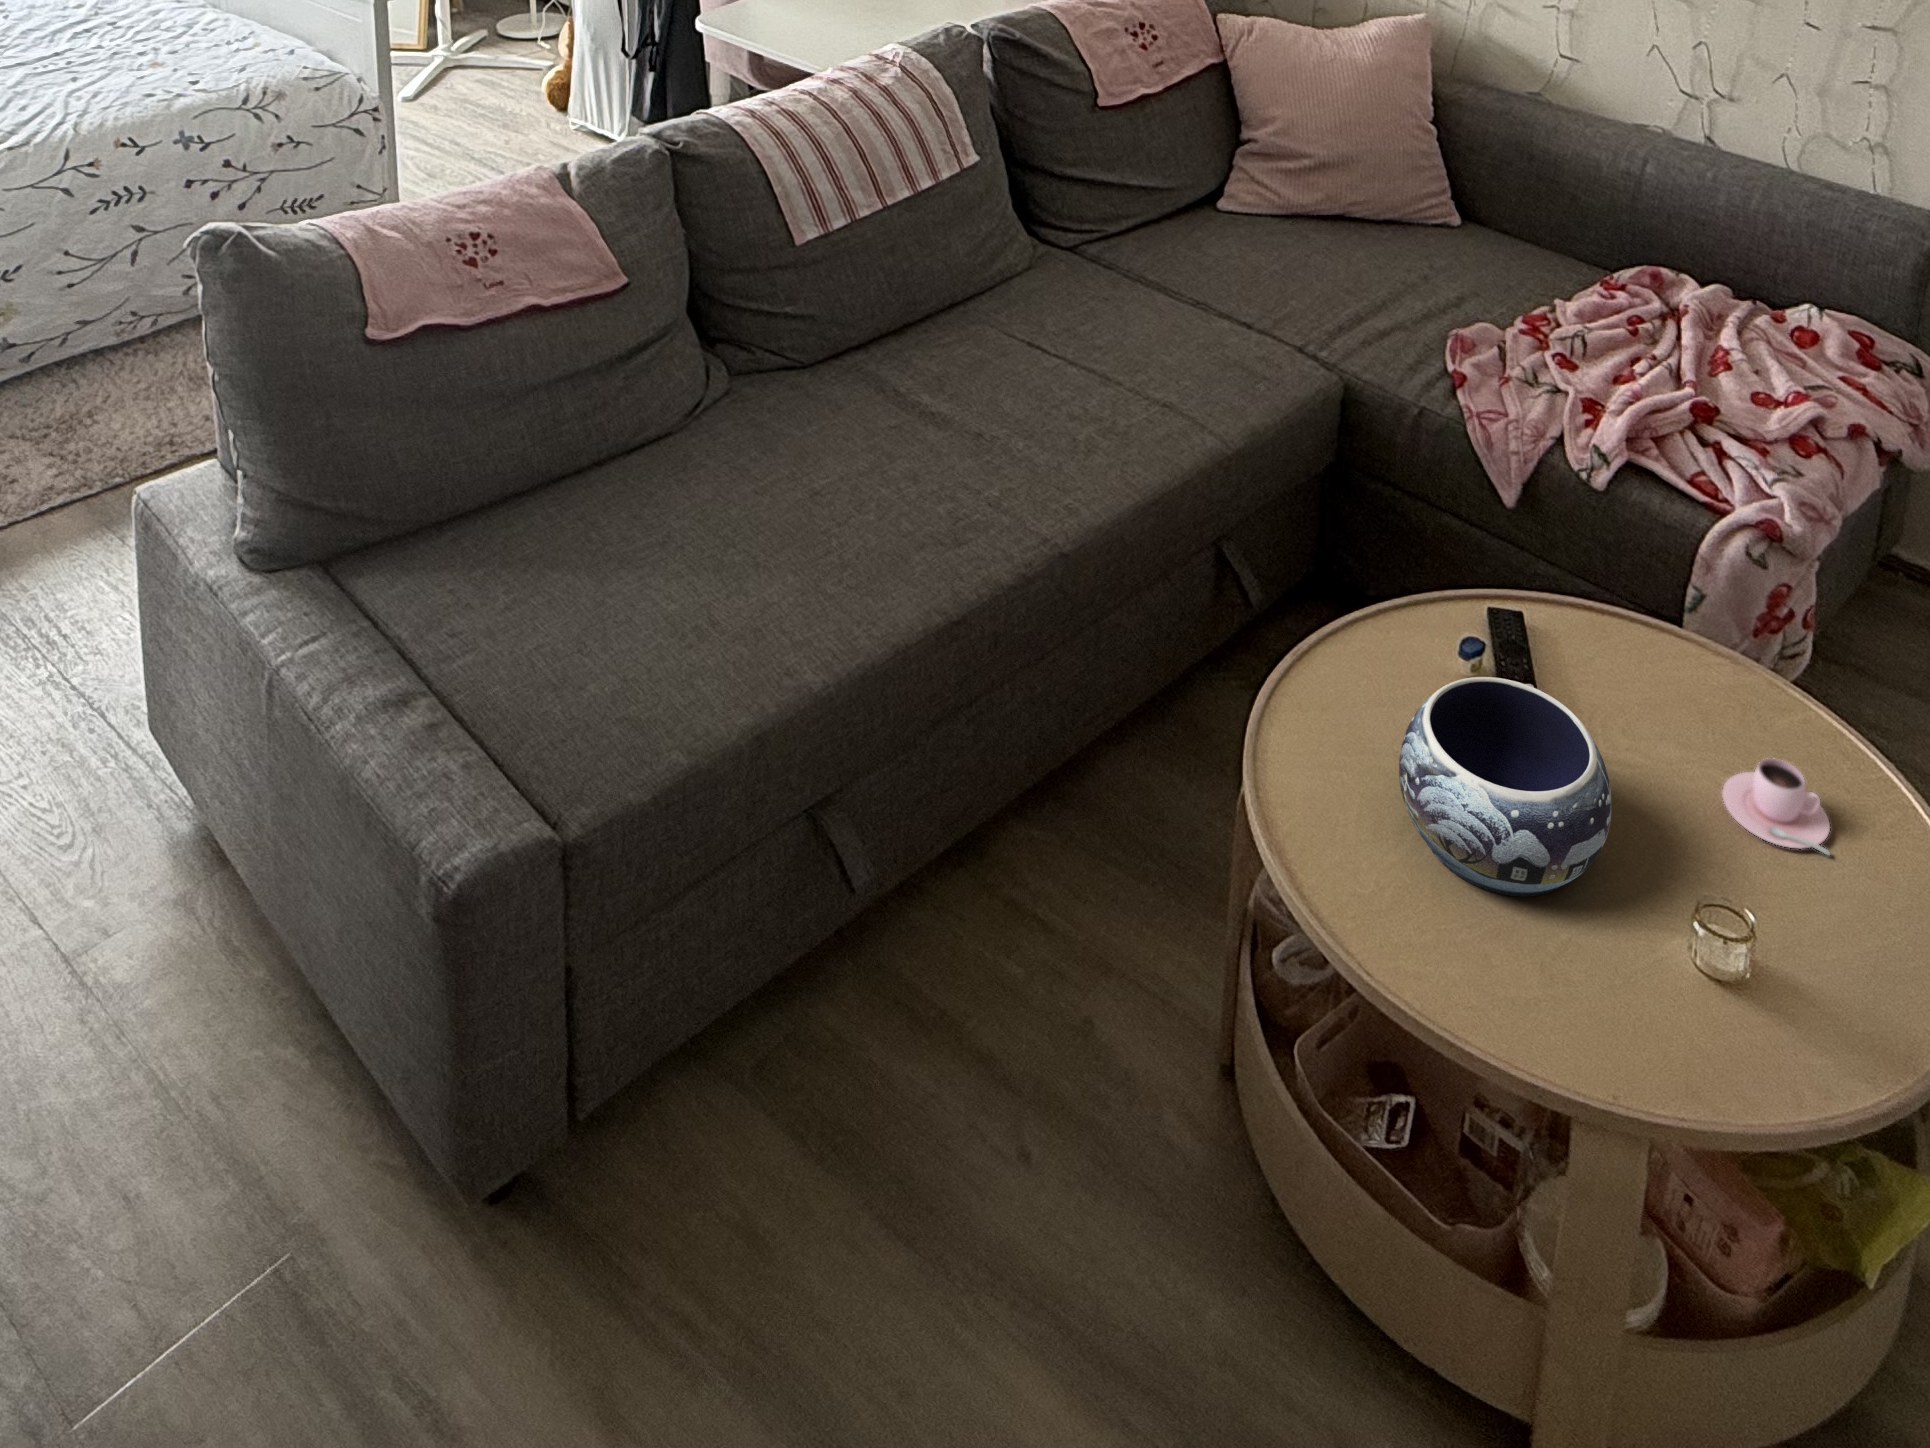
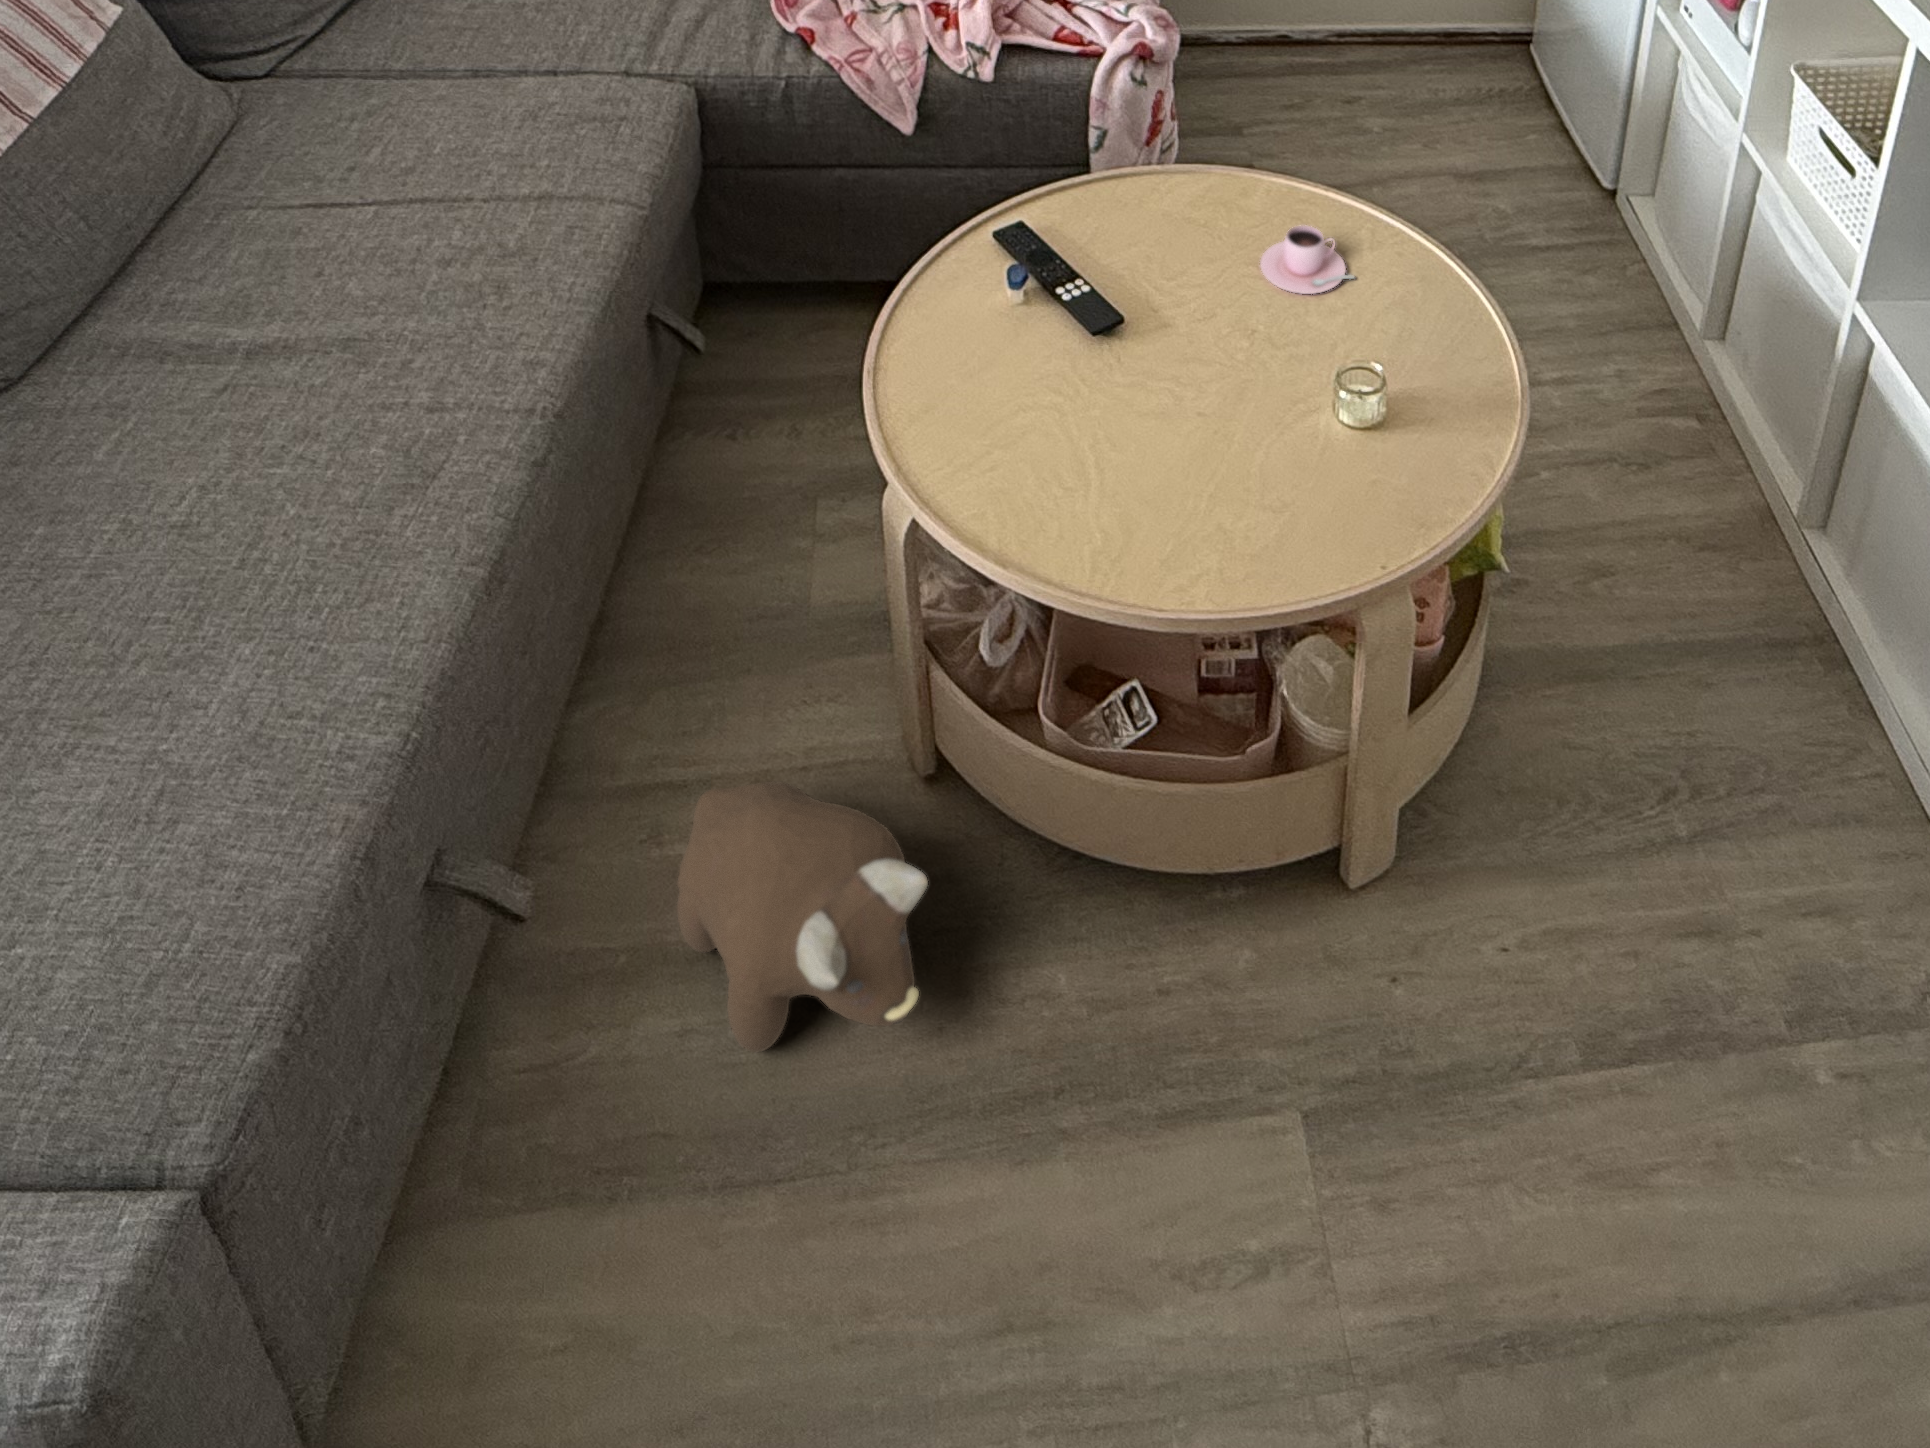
decorative bowl: present [1399,677,1611,897] -> none [1055,273,1252,467]
plush toy: none [940,926,1132,1212] -> present [677,782,928,1052]

